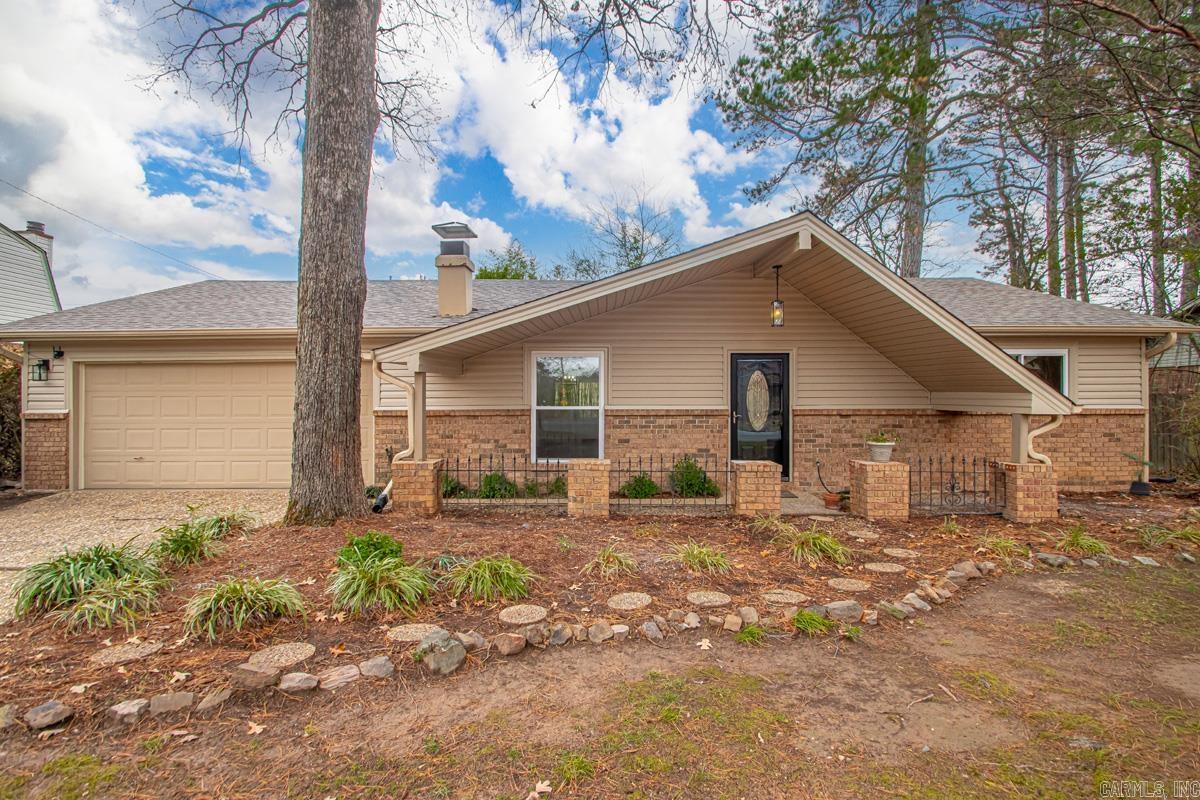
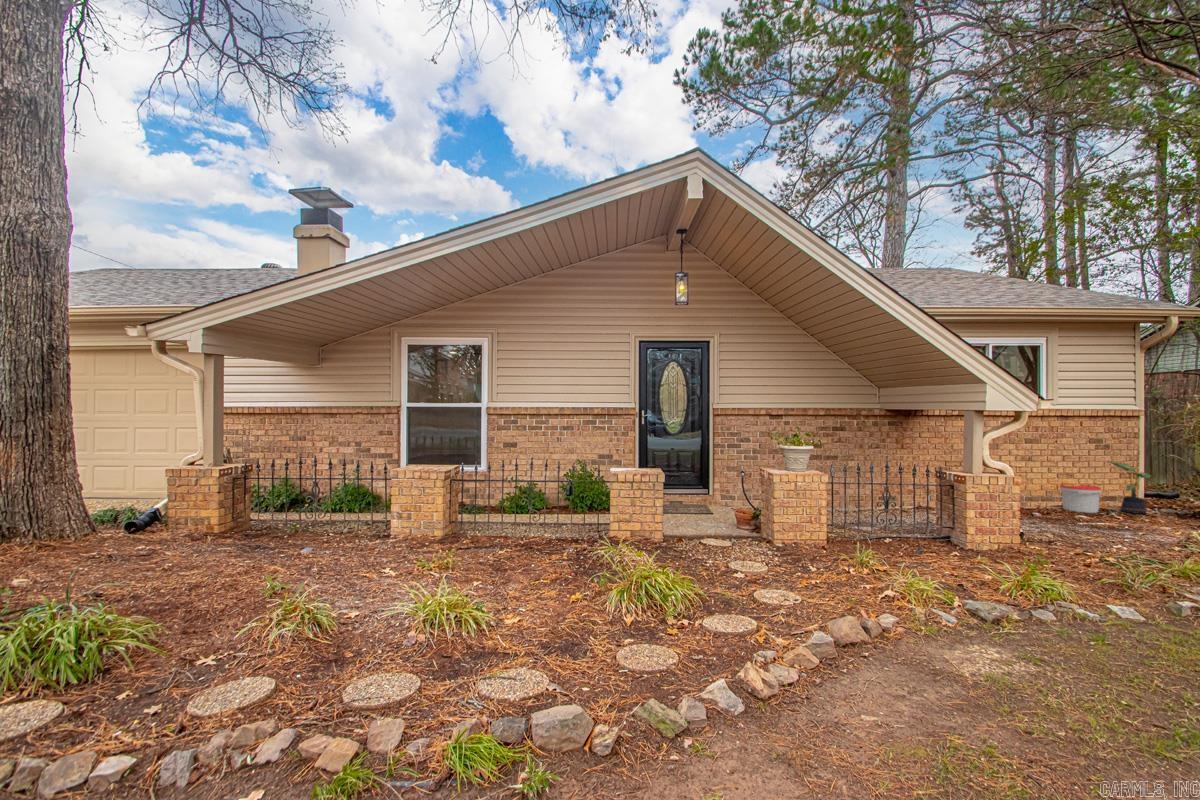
bucket: none [1079,471,1114,494] -> present [1060,484,1101,513]

